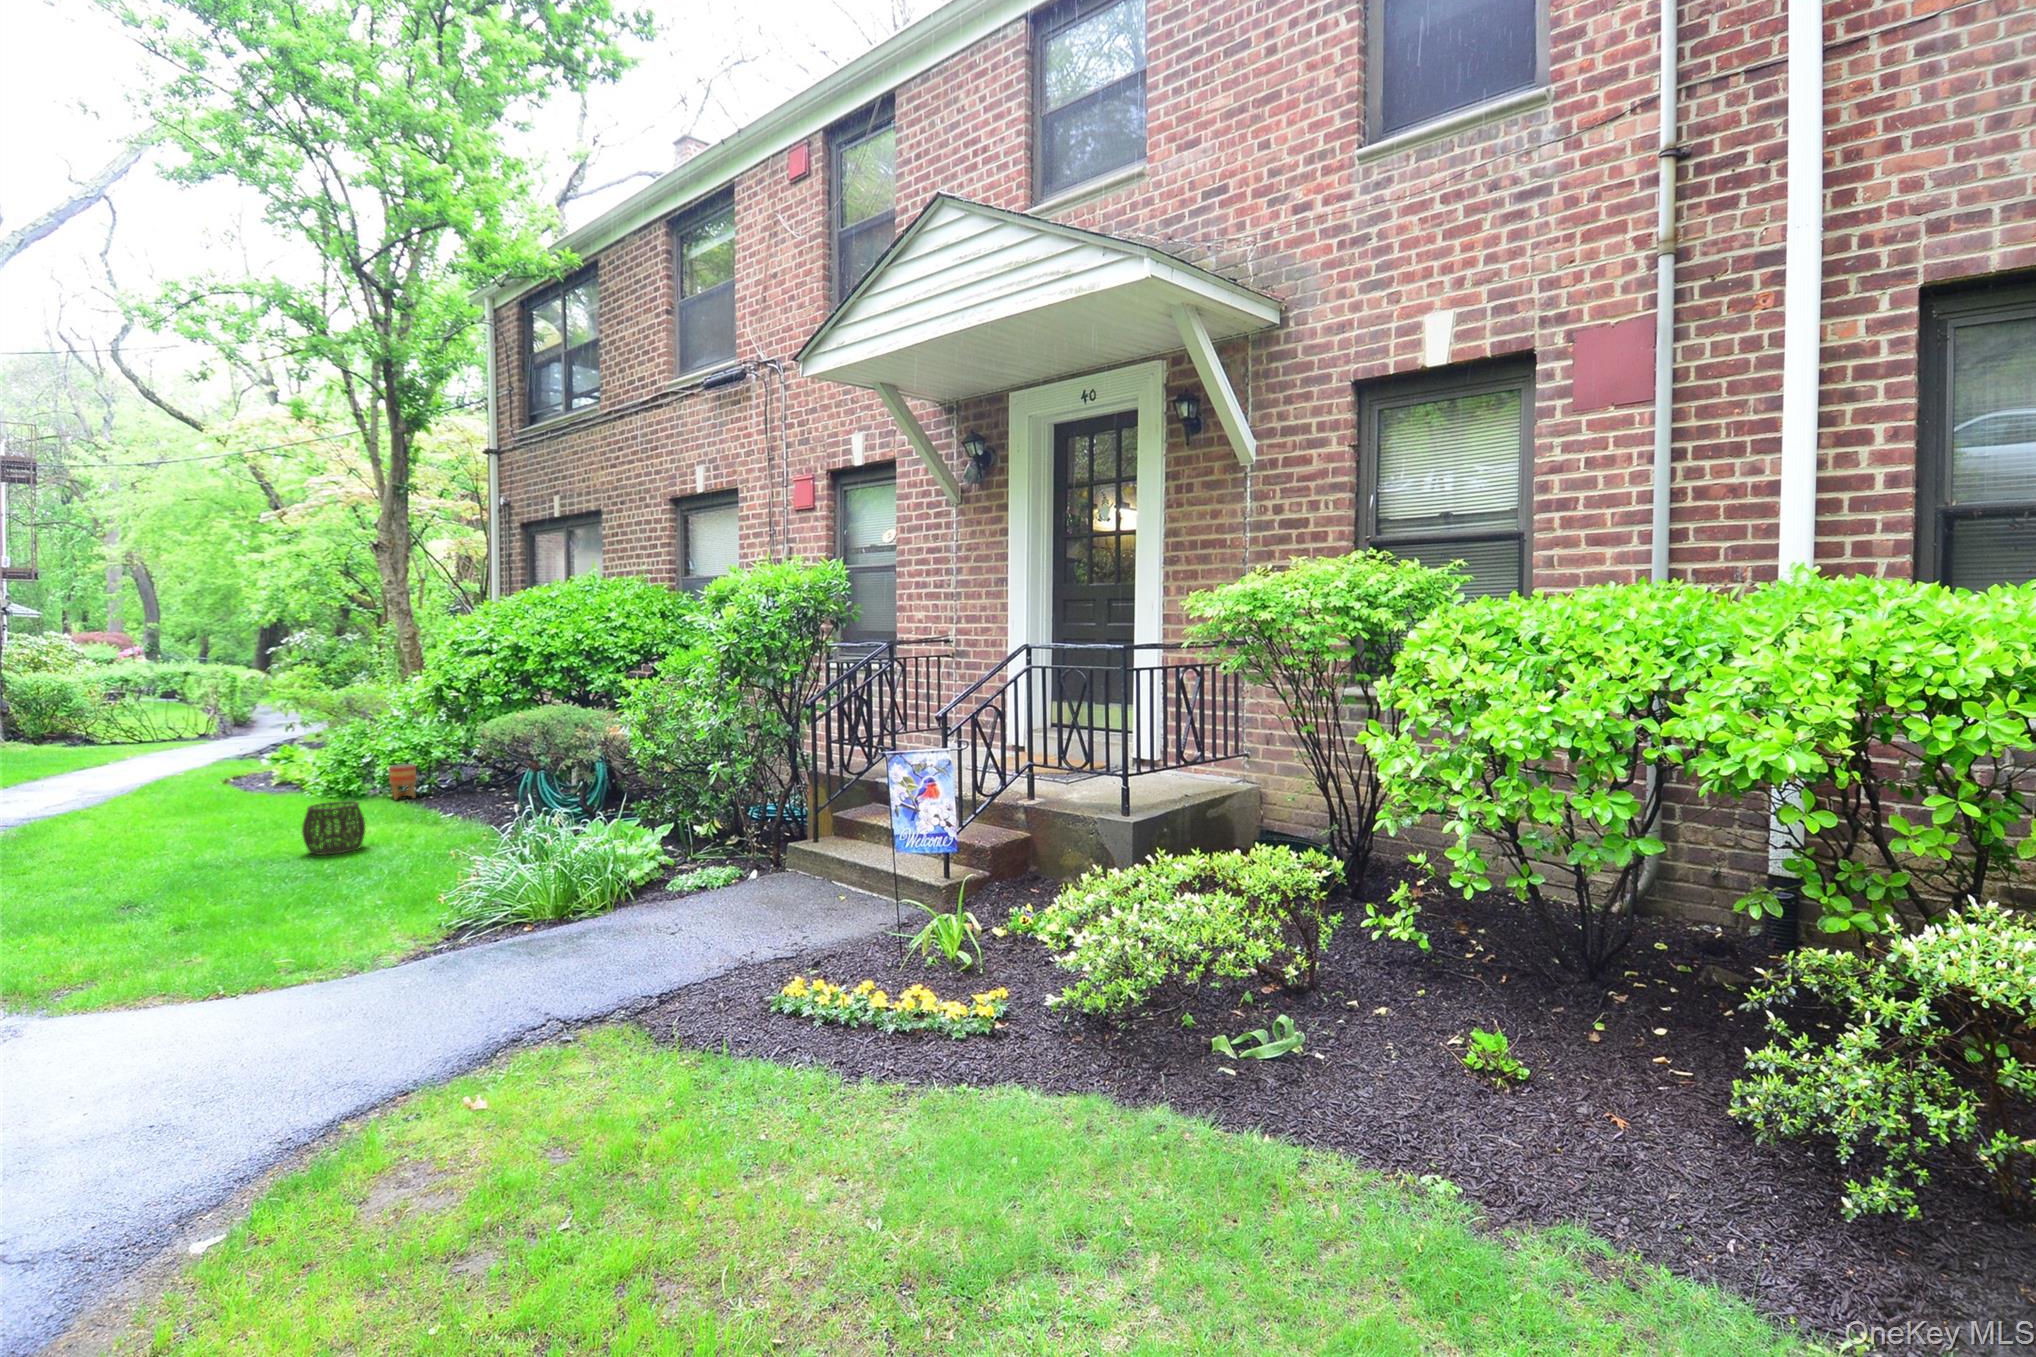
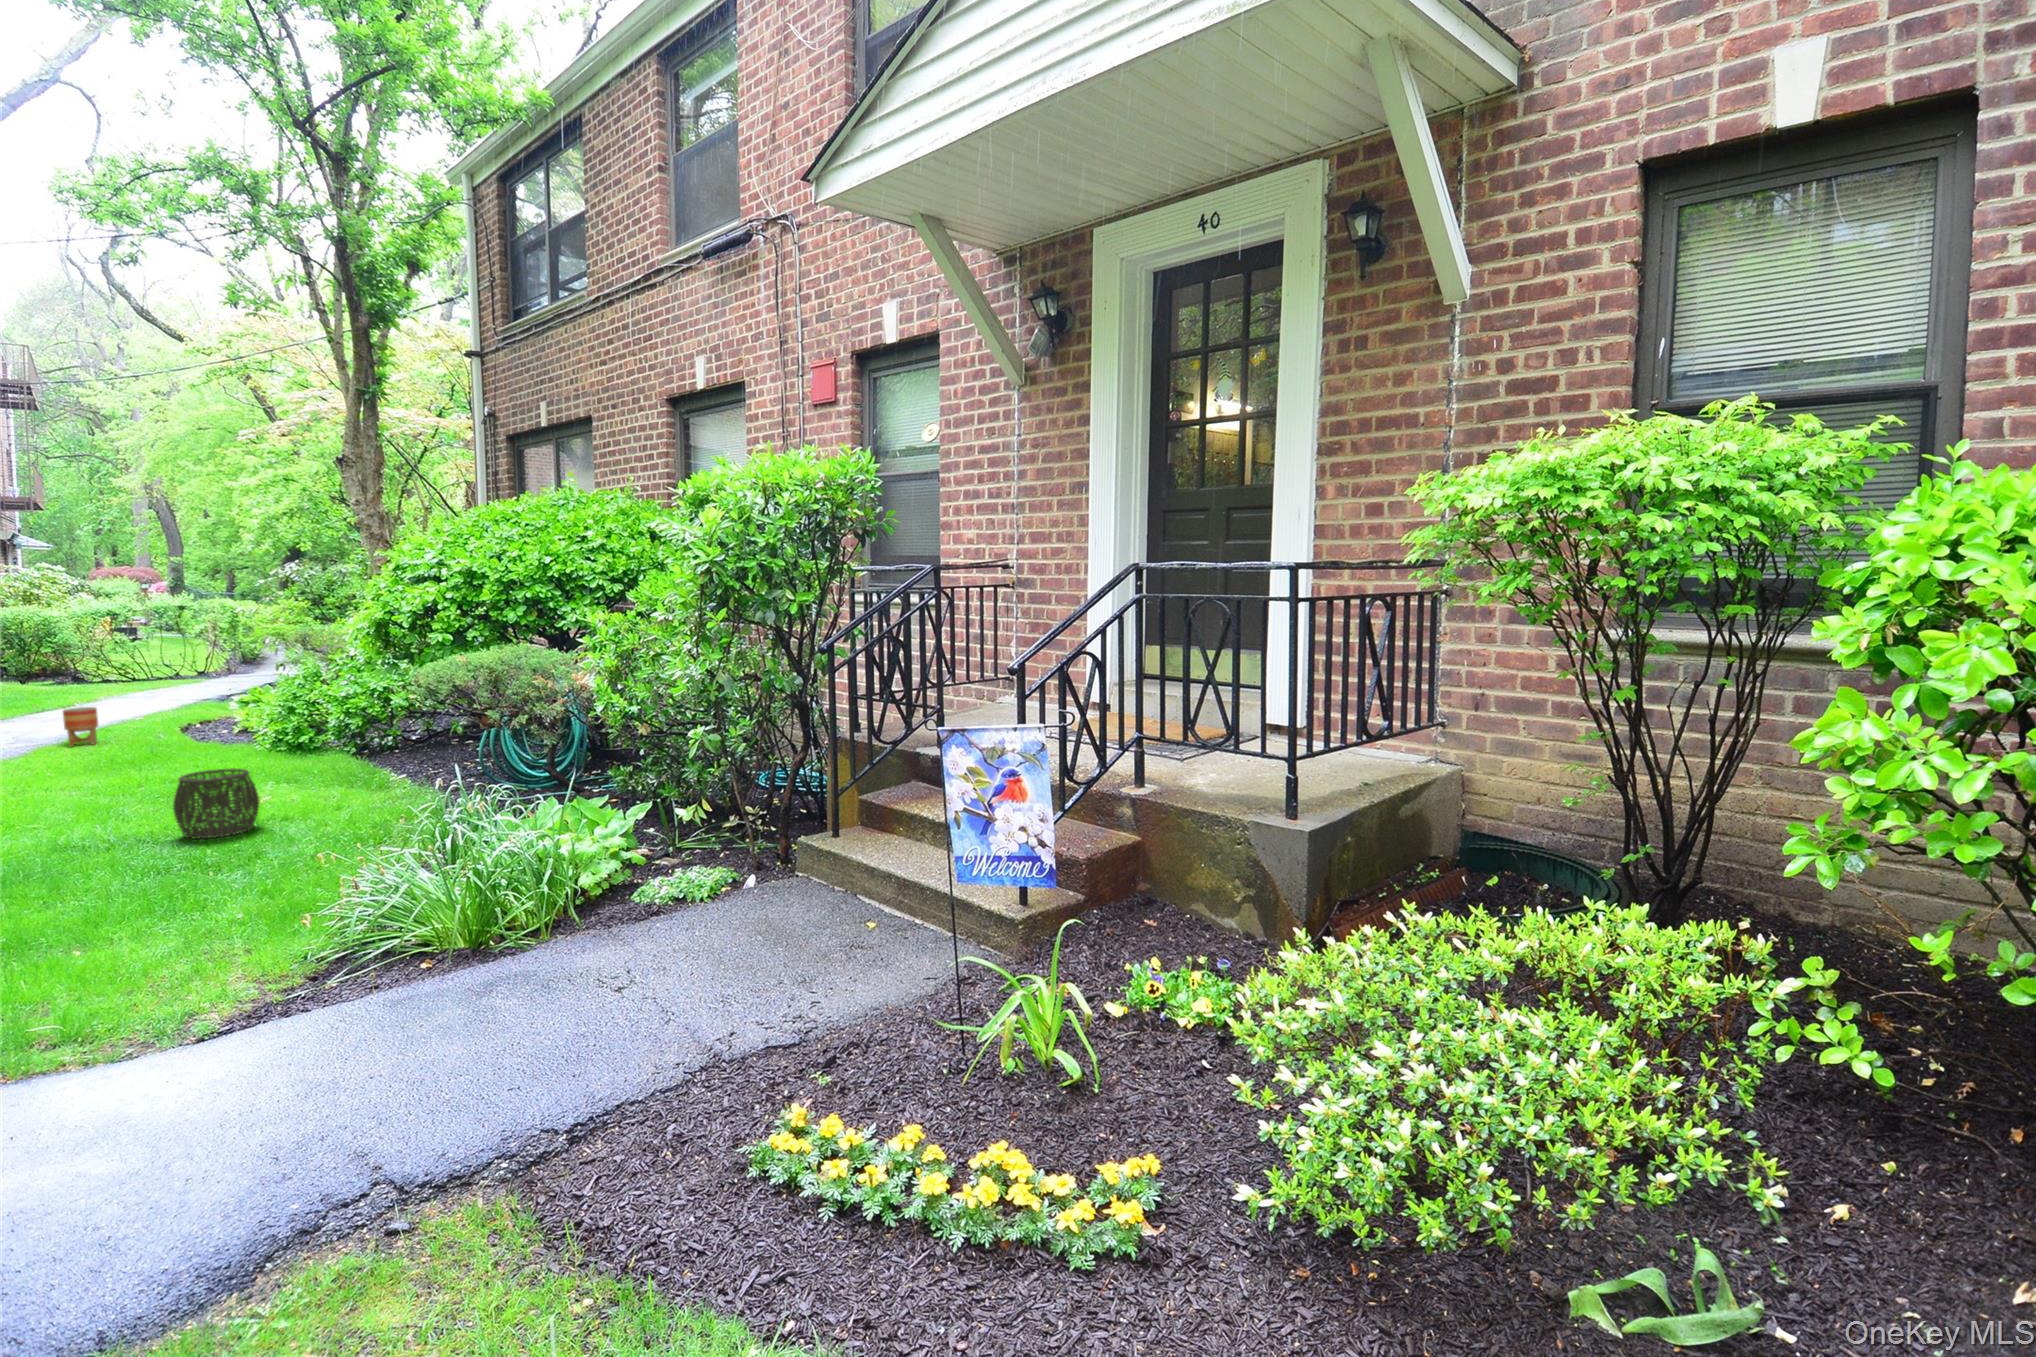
planter: present [389,764,416,800] -> present [63,707,98,747]

